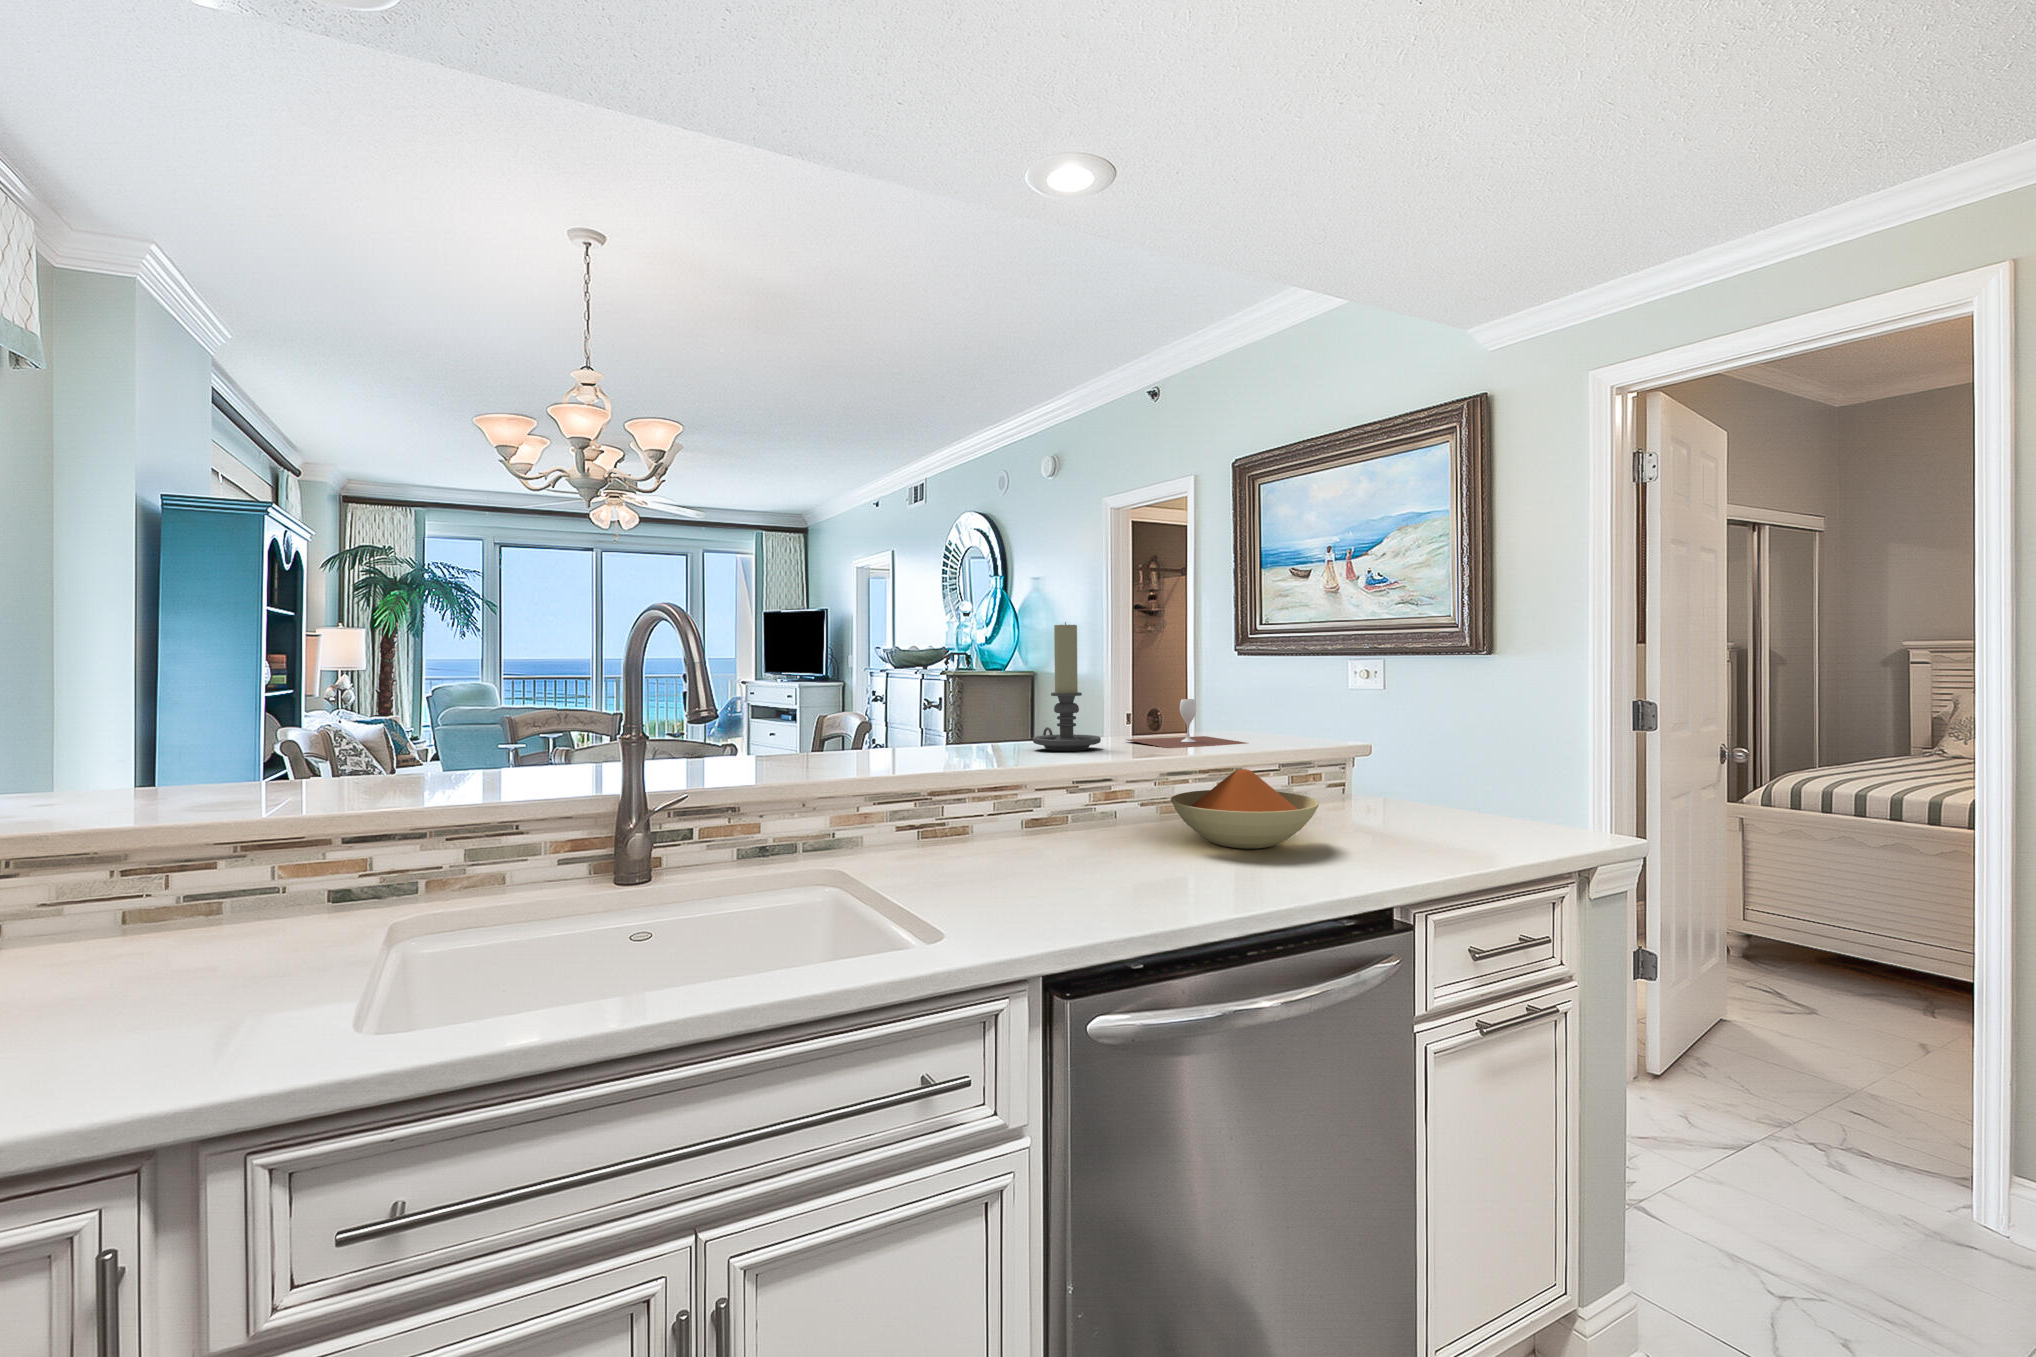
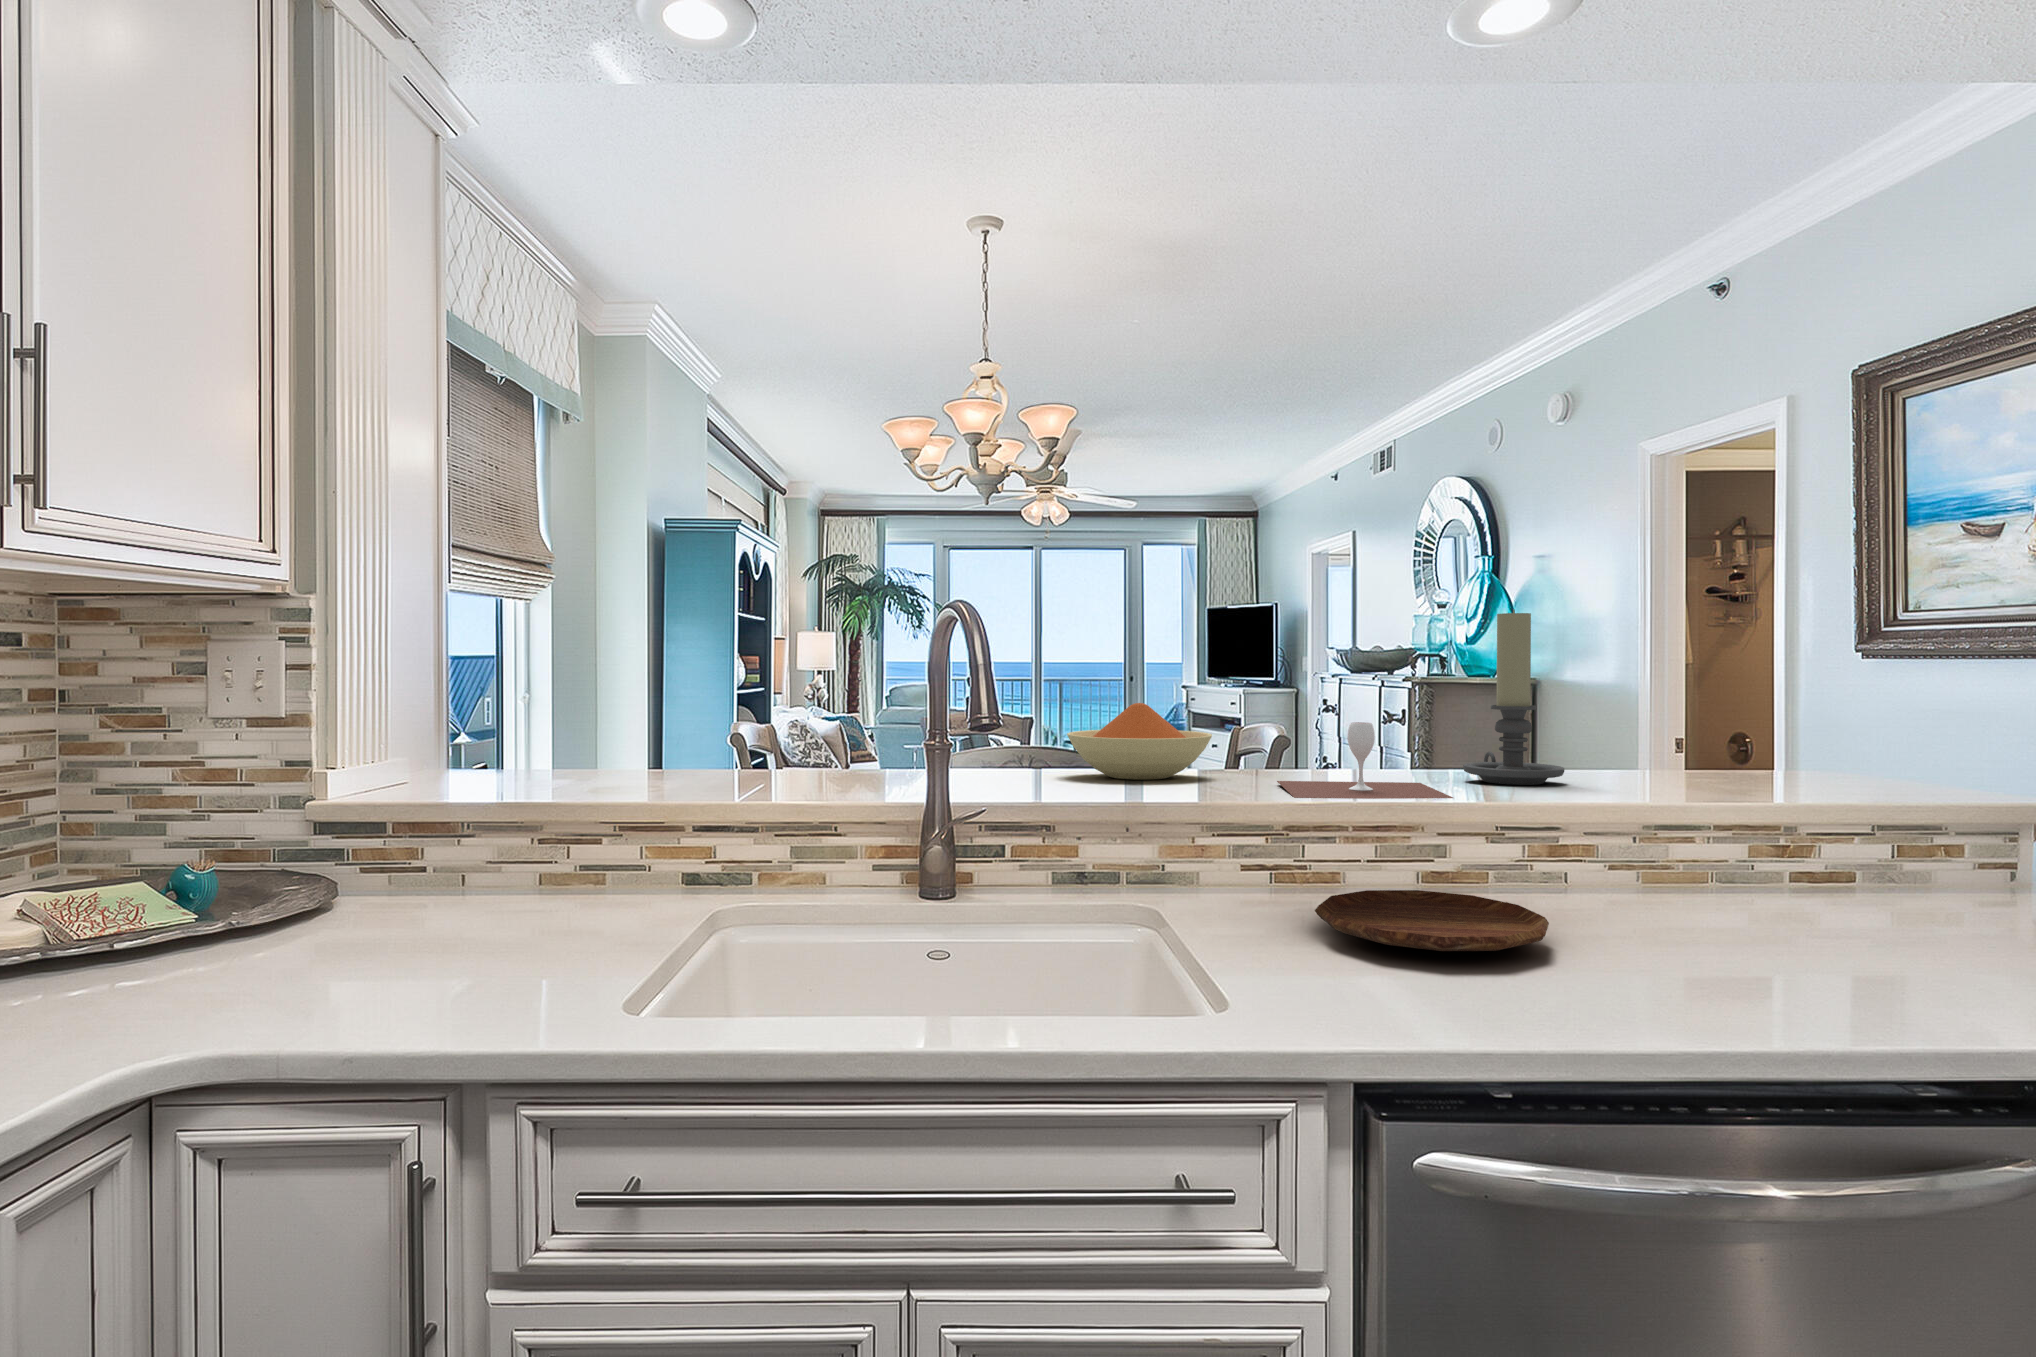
wine glass: present [1127,699,1247,748] -> present [1277,722,1453,799]
bowl: present [1171,769,1319,849] -> present [1067,703,1212,780]
tray: none [965,835,1129,879] -> present [1315,890,1549,951]

